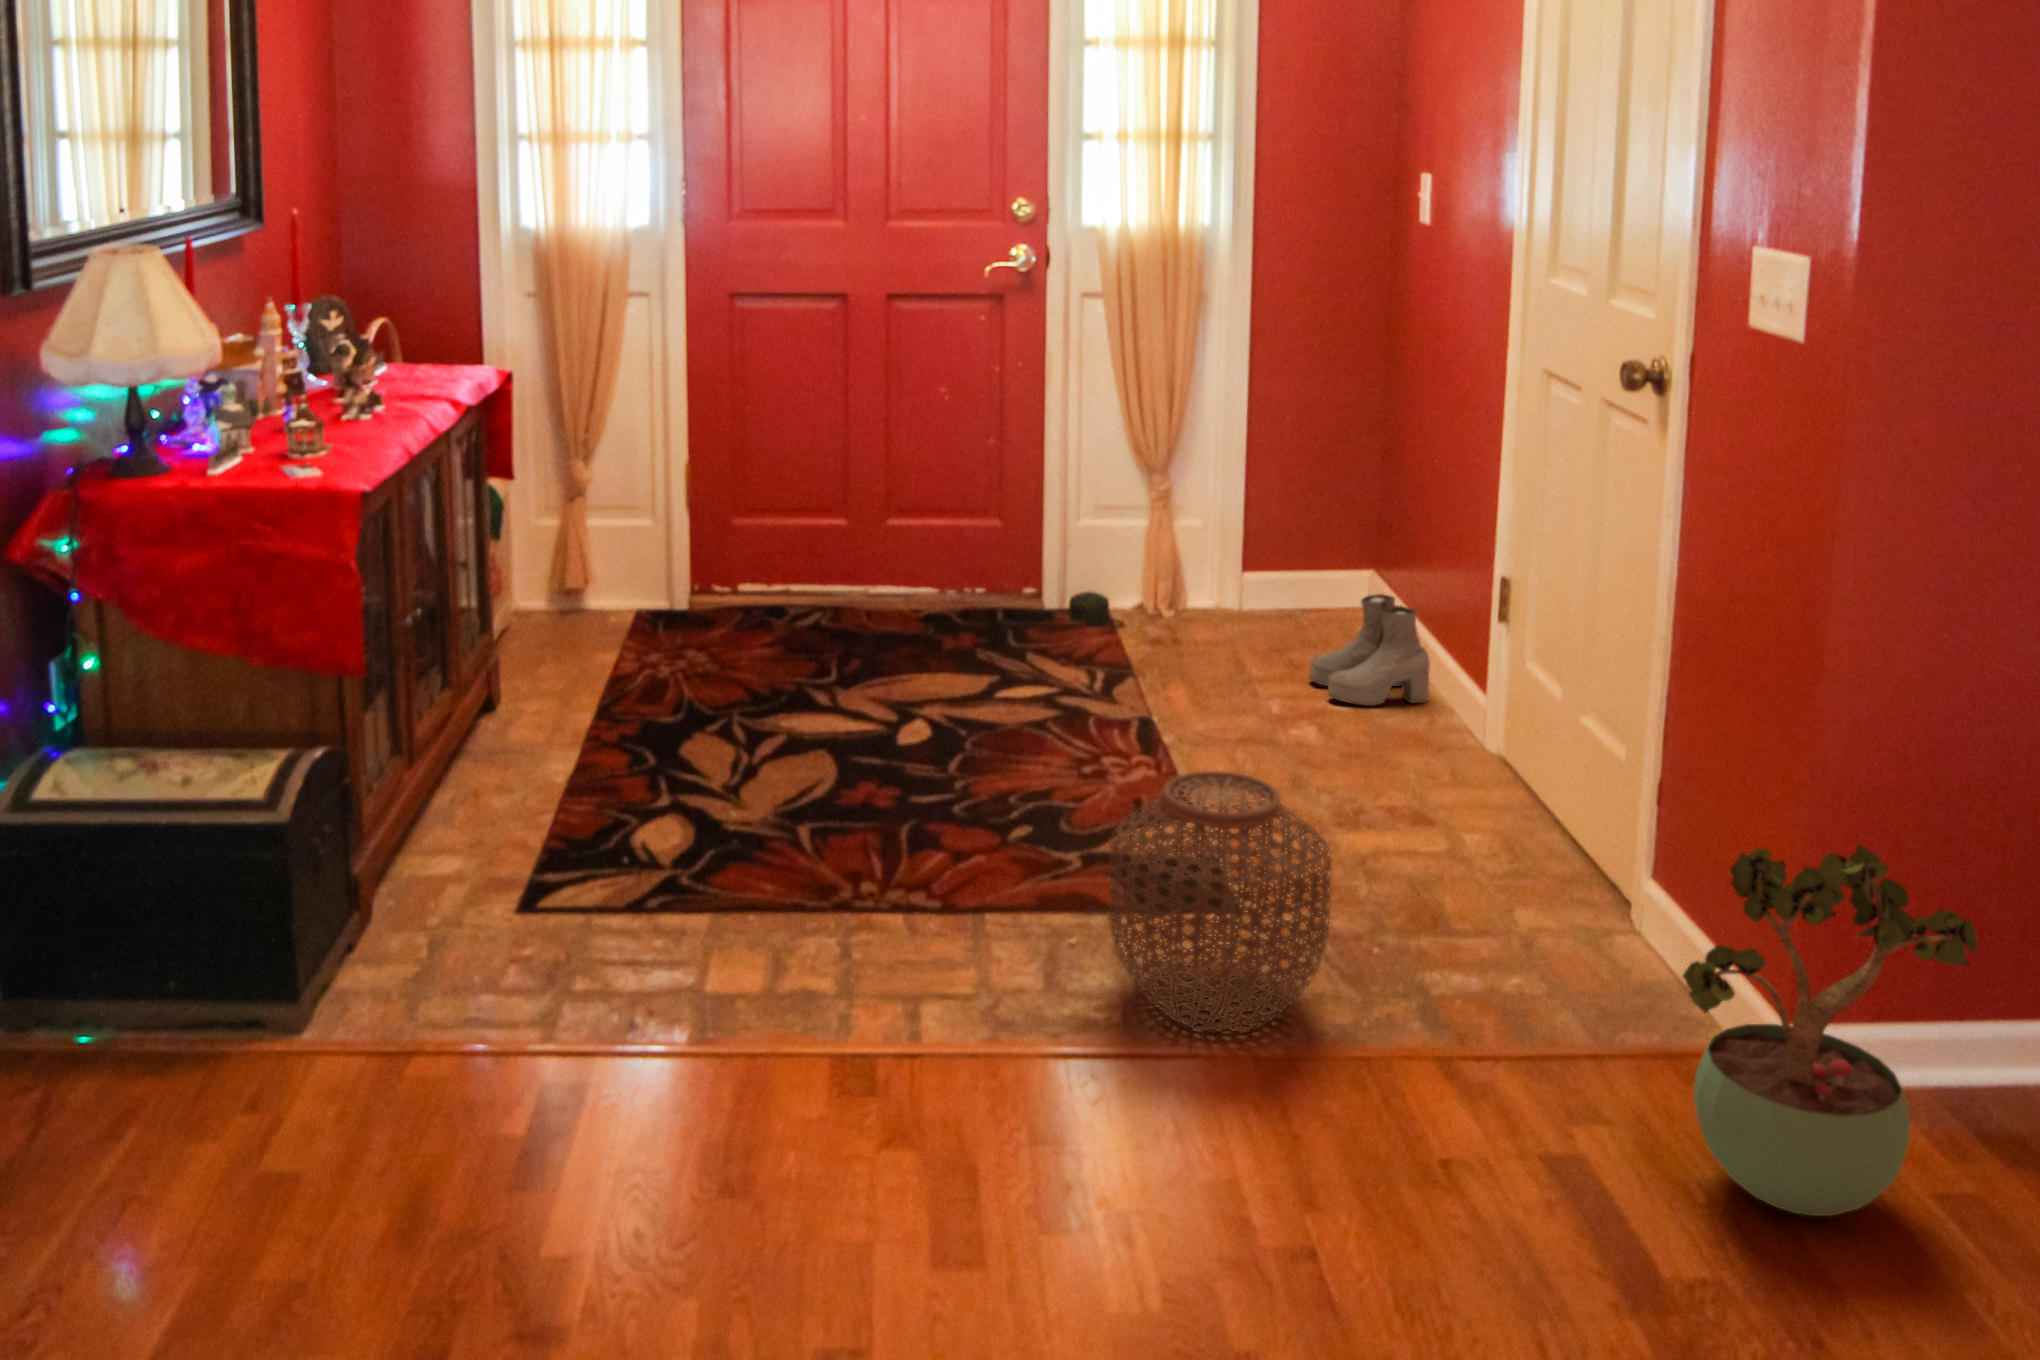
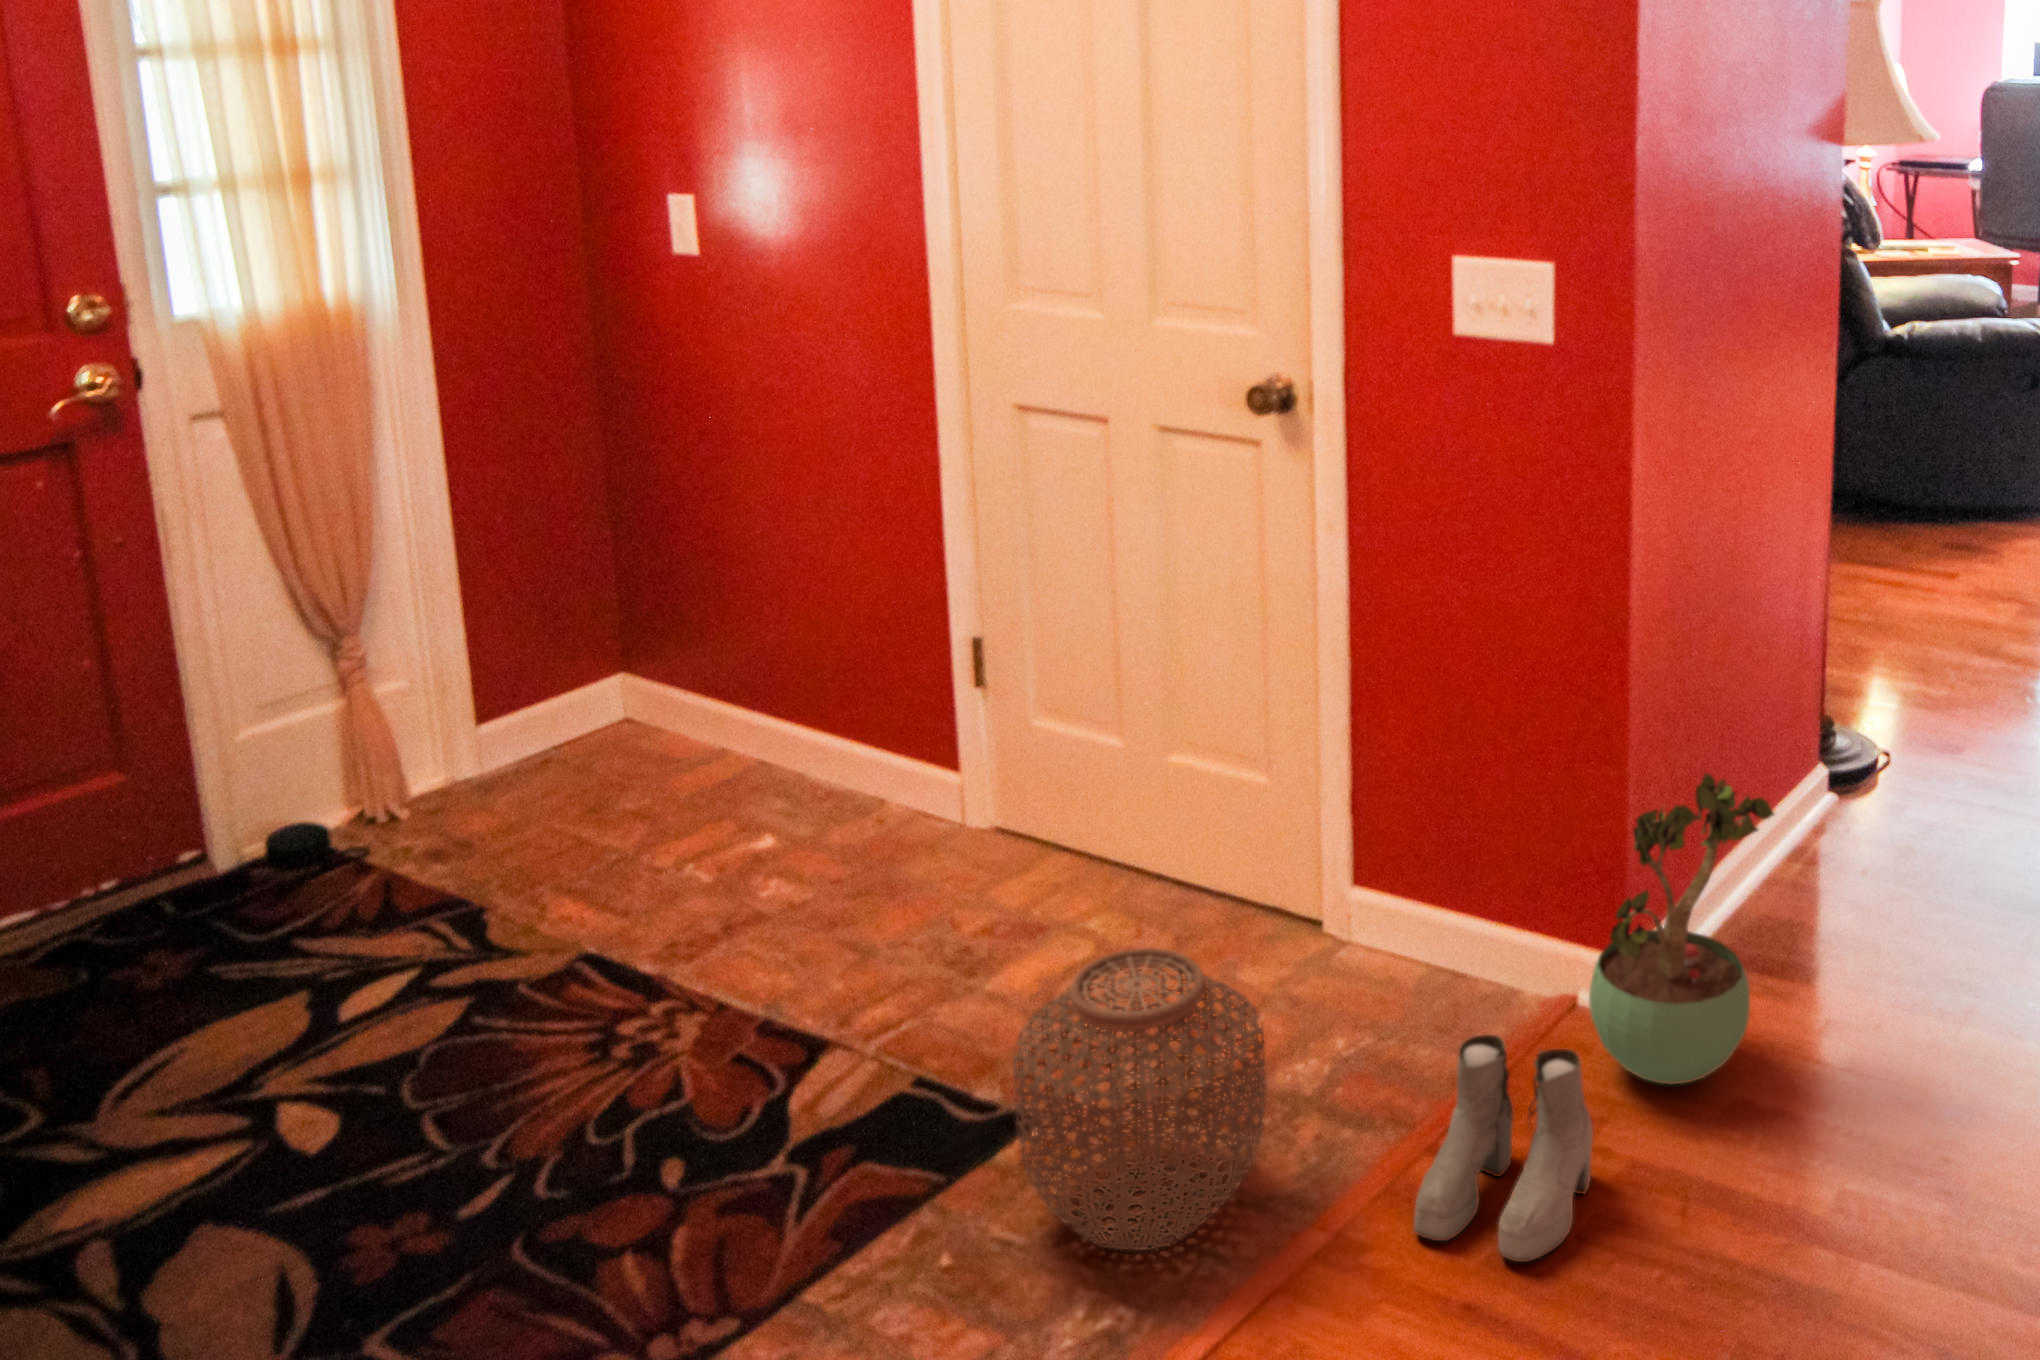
boots: present [1309,594,1430,706] -> present [1414,1034,1593,1262]

